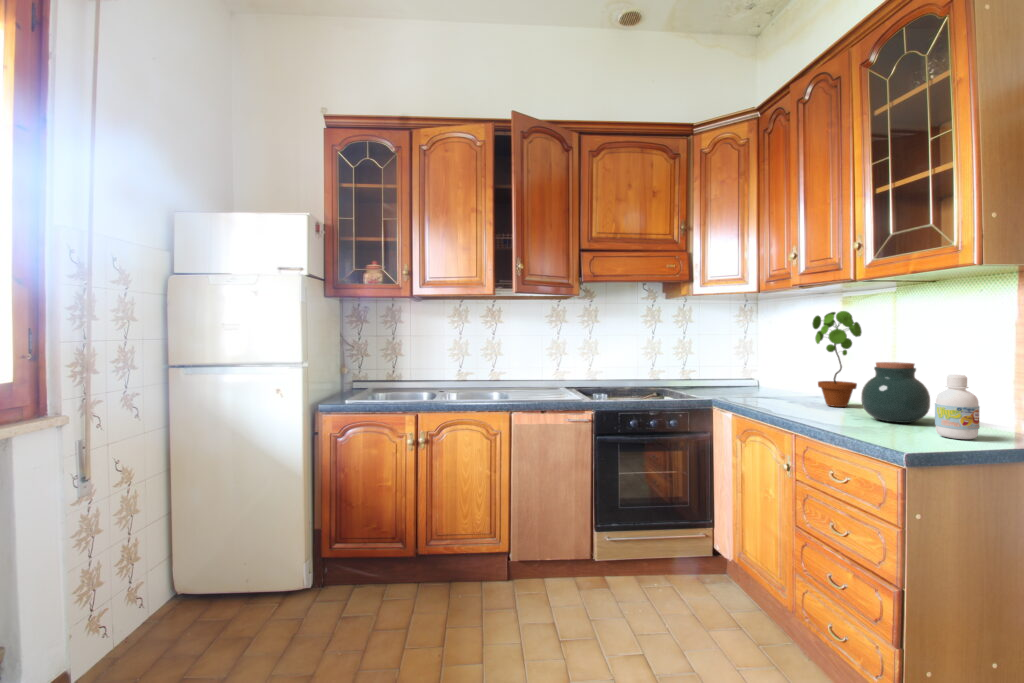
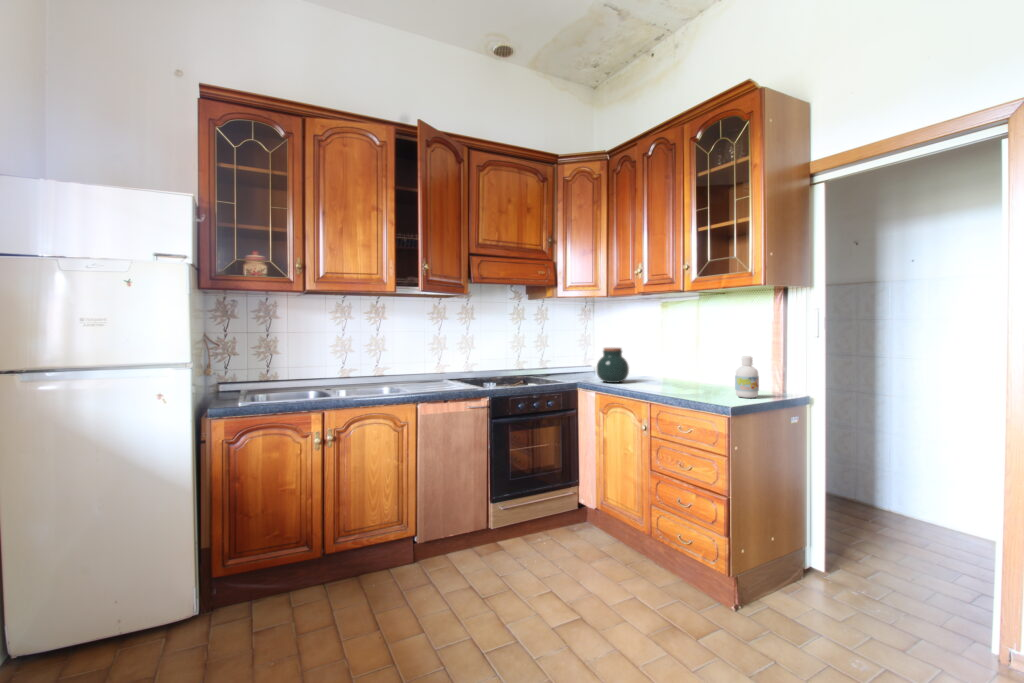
potted plant: present [812,311,862,407] -> none [647,313,679,384]
jar: present [861,362,930,423] -> present [597,348,629,383]

